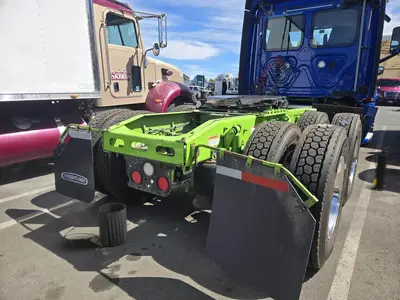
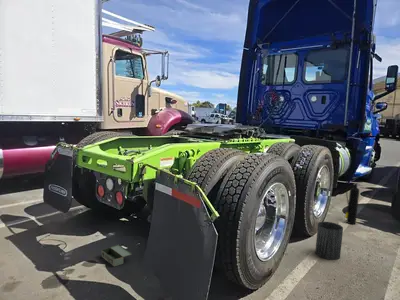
trash can: present [98,203,127,246] -> present [315,222,343,260]
toolbox: none [143,233,178,258] -> present [102,245,132,267]

